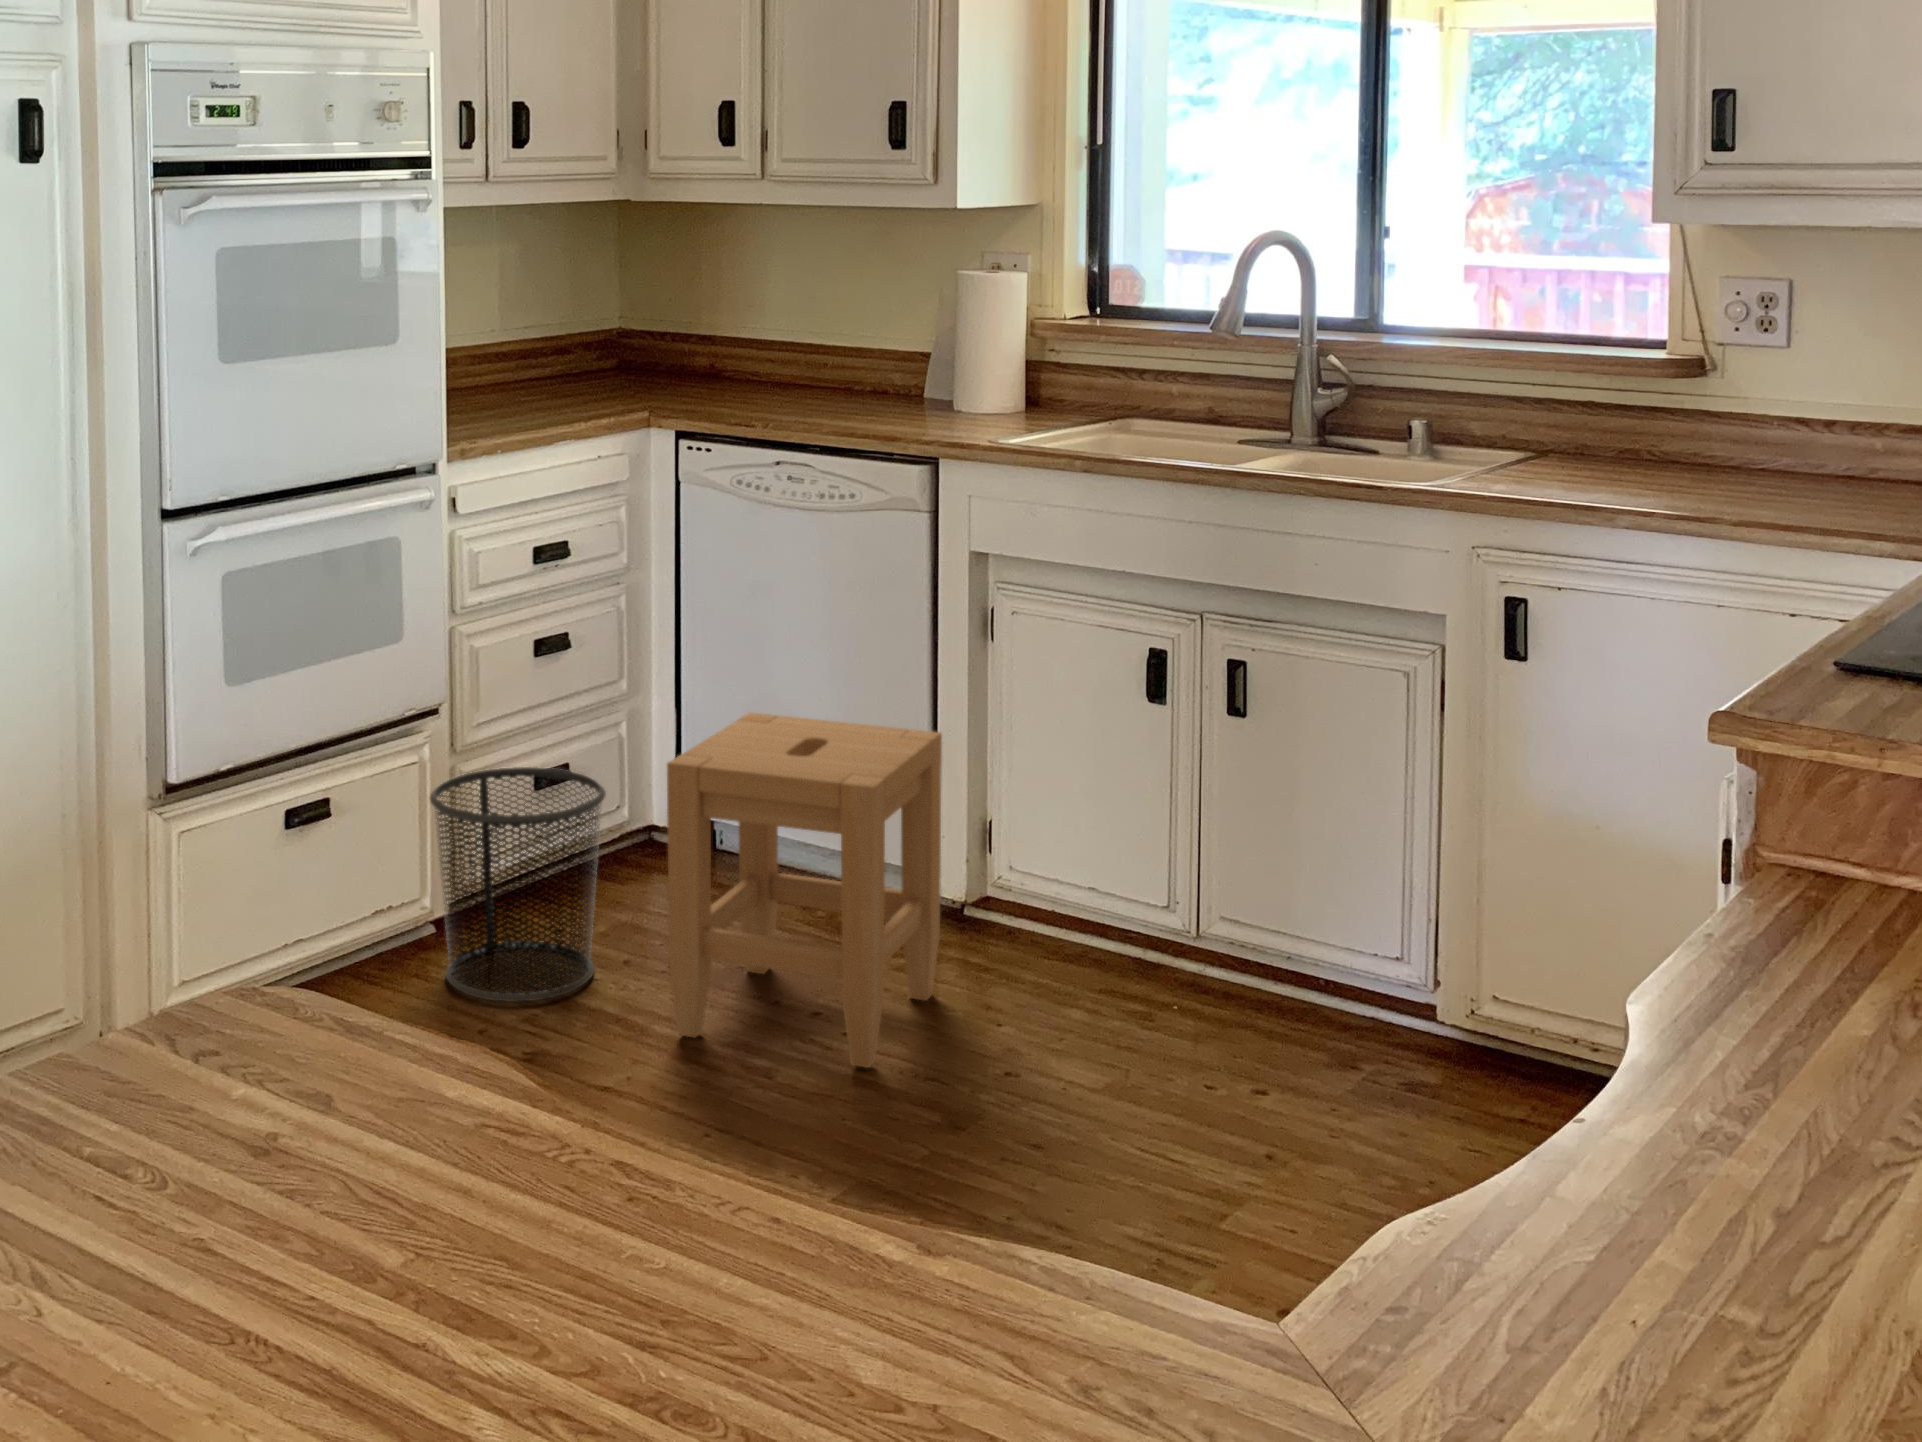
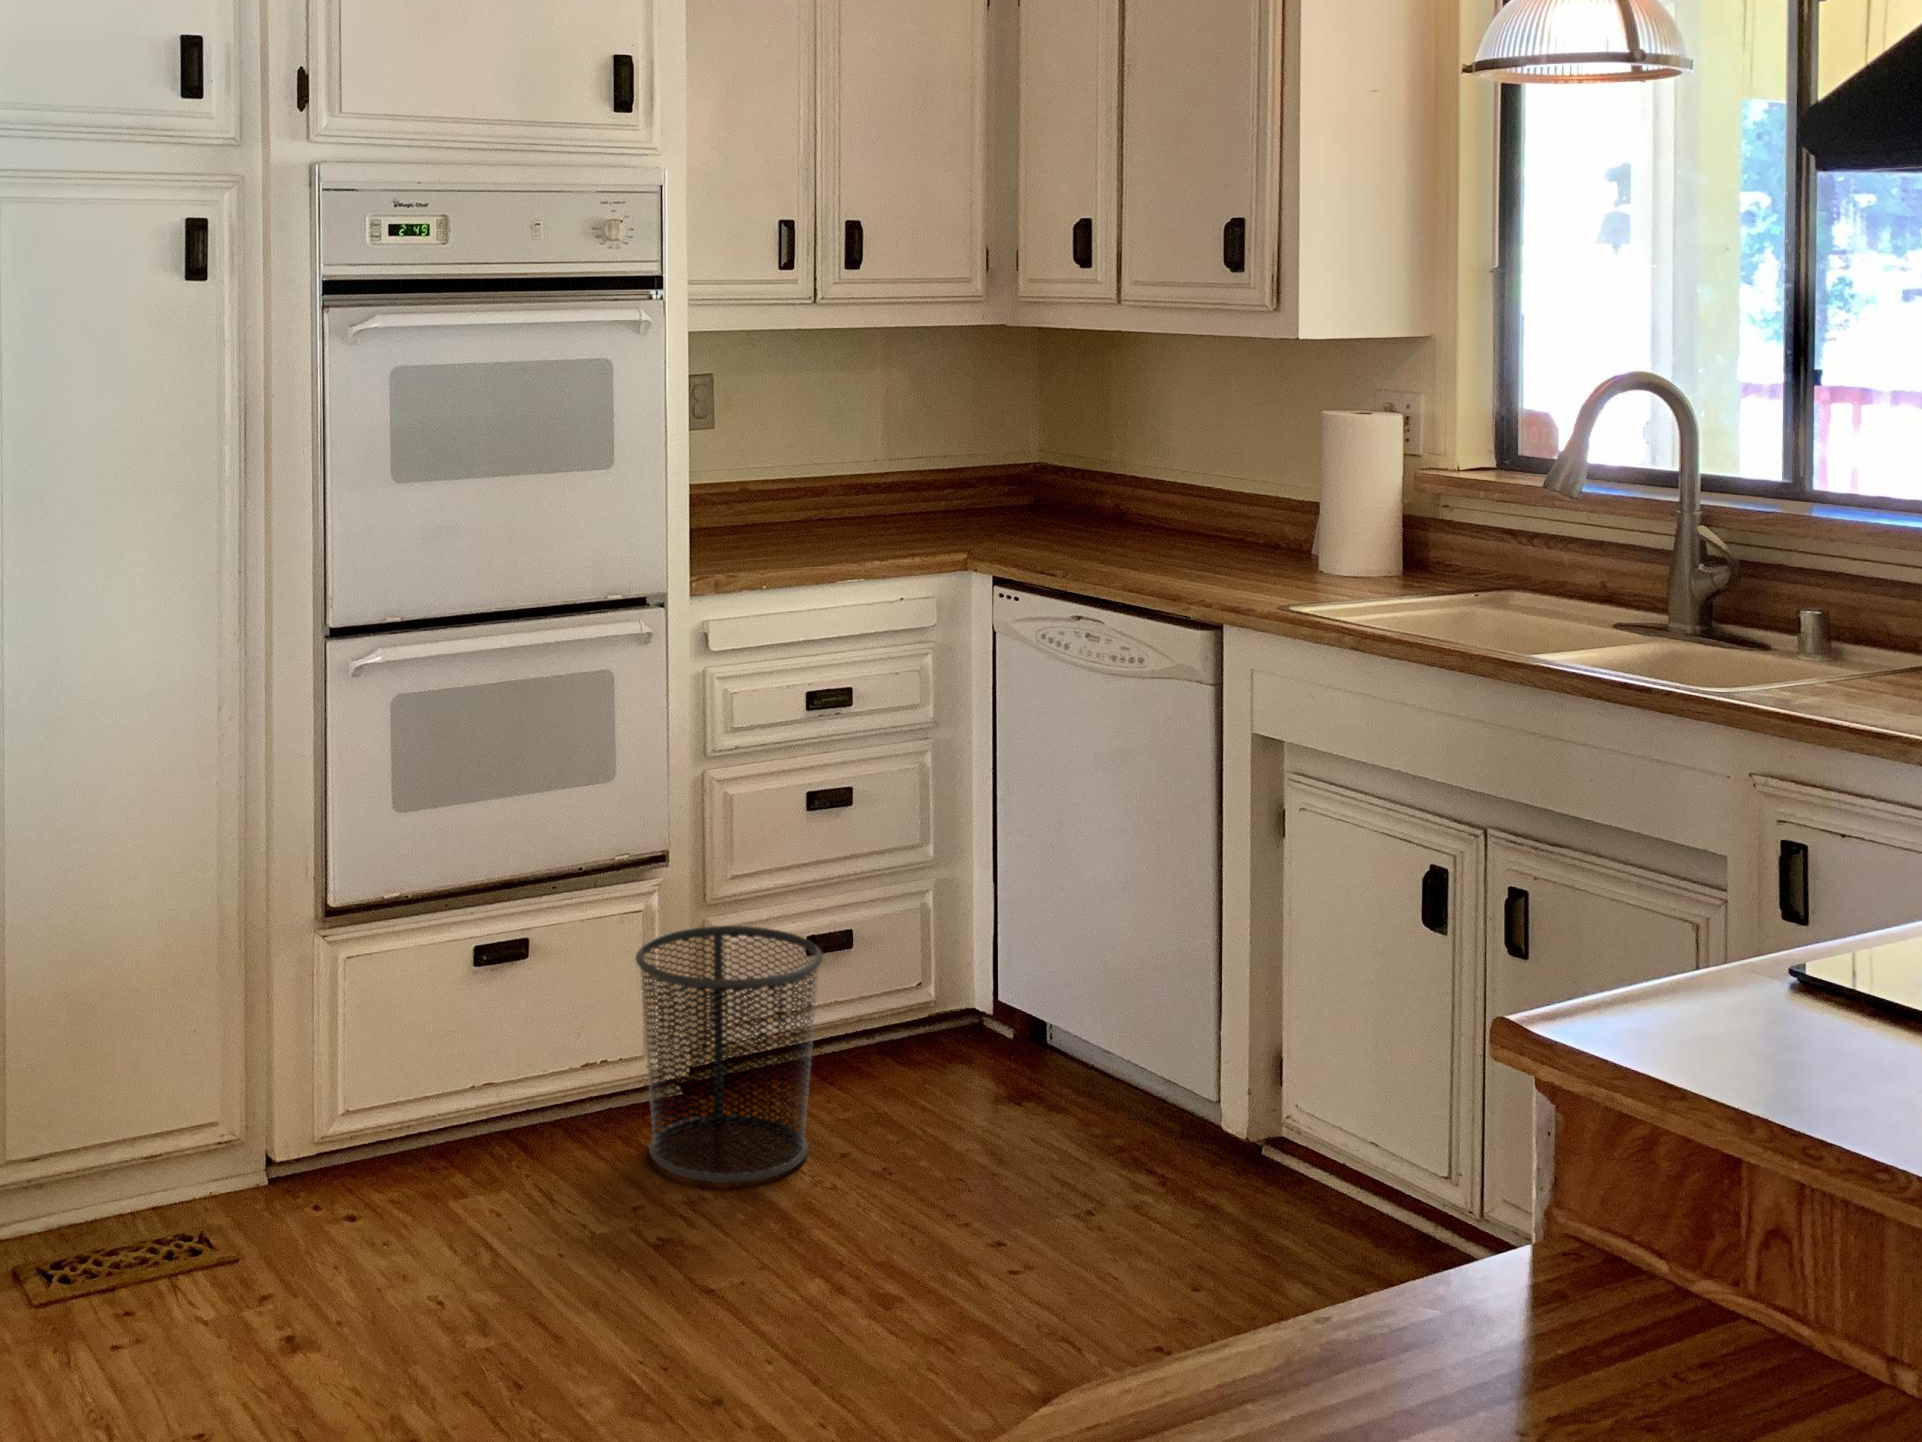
stool: present [667,712,942,1068] -> none [827,893,1164,1317]

